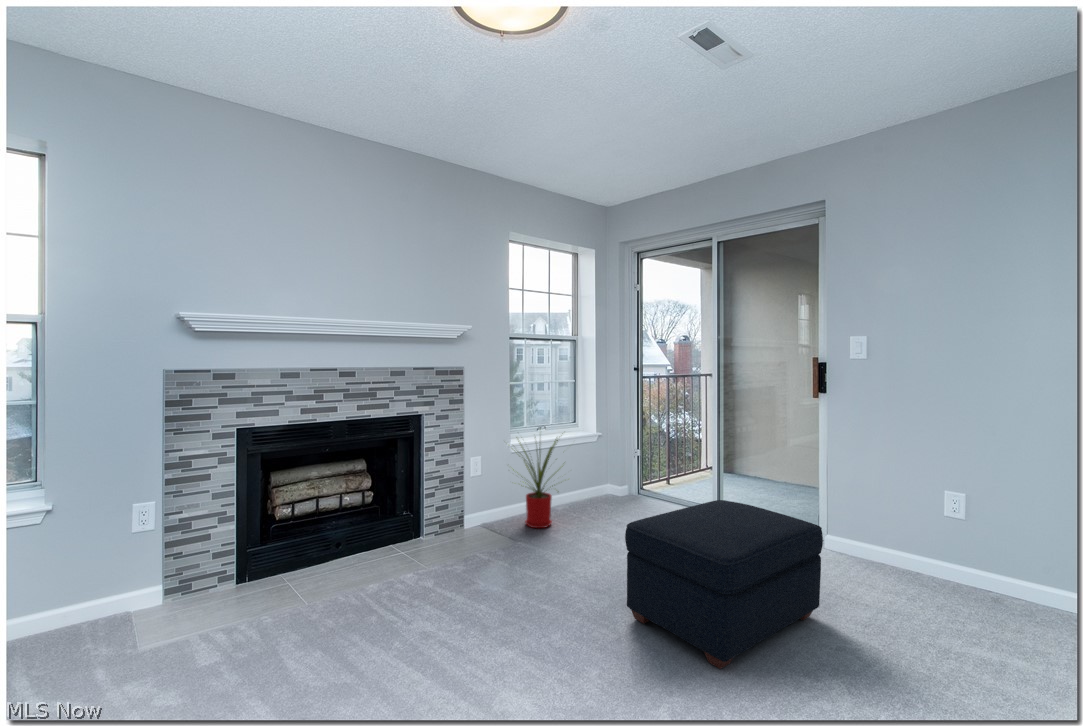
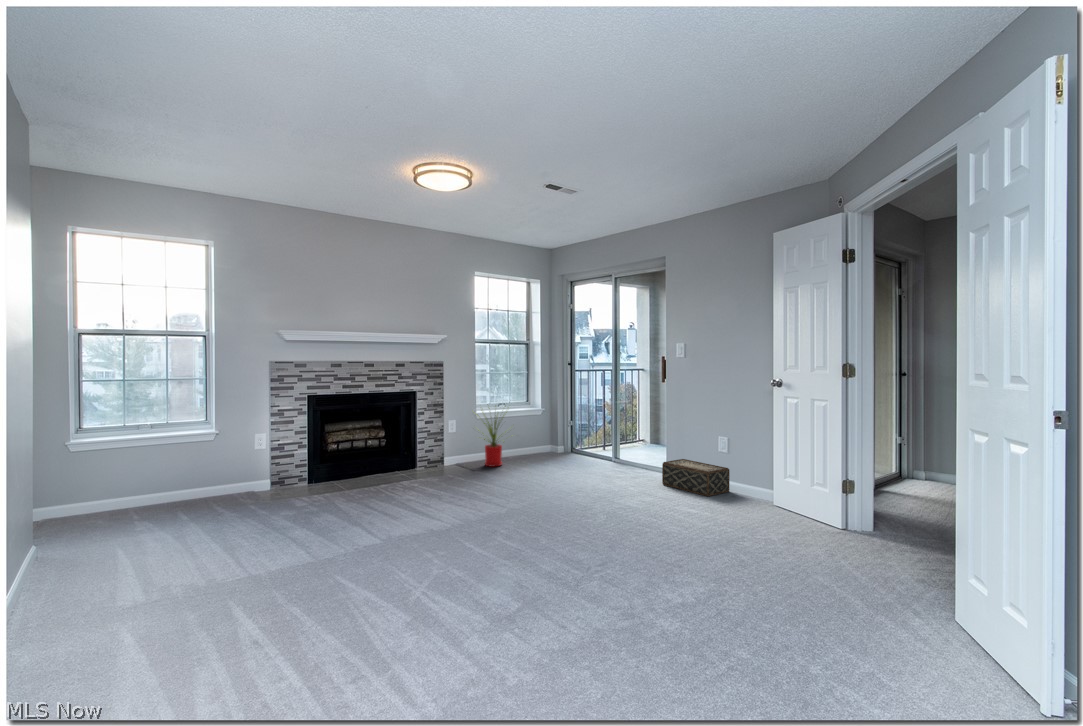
ottoman: present [625,500,823,669] -> none [519,439,627,510]
woven basket: none [838,526,970,608] -> present [662,459,730,496]

